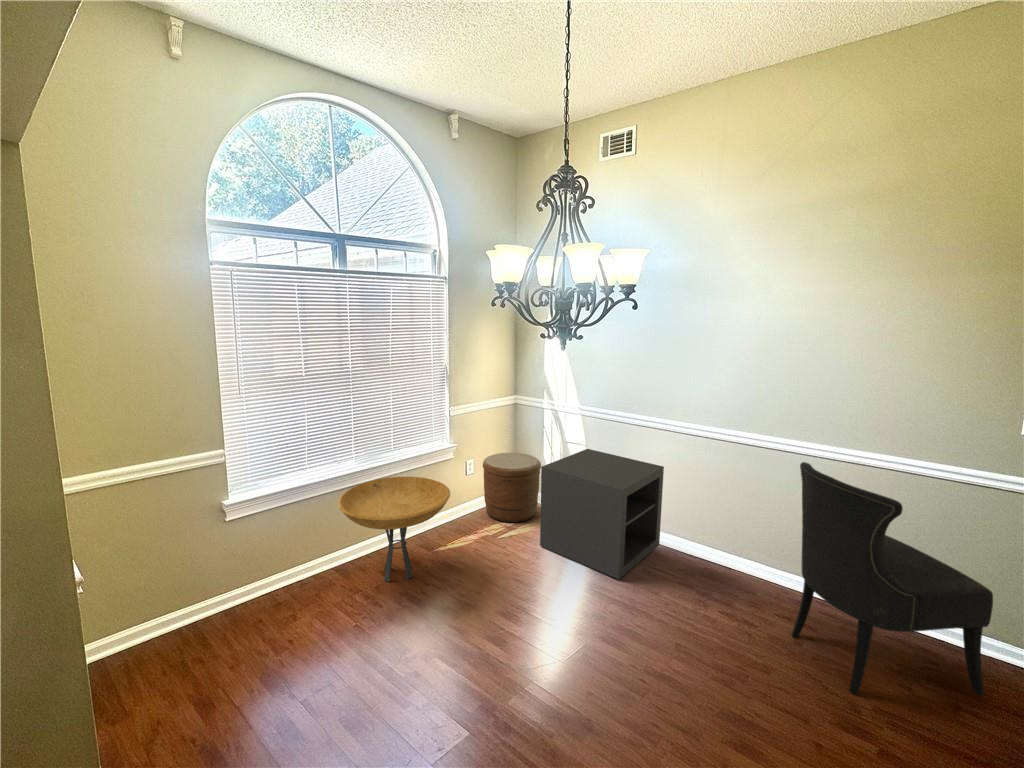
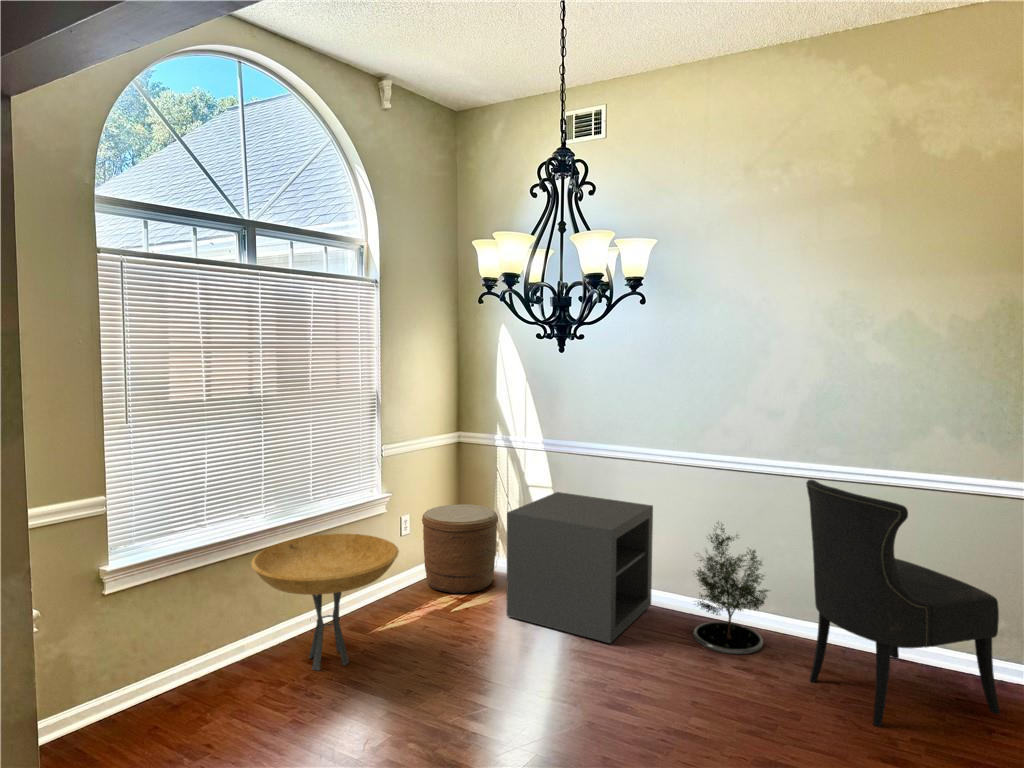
potted tree: none [691,487,762,601] -> present [693,522,770,654]

